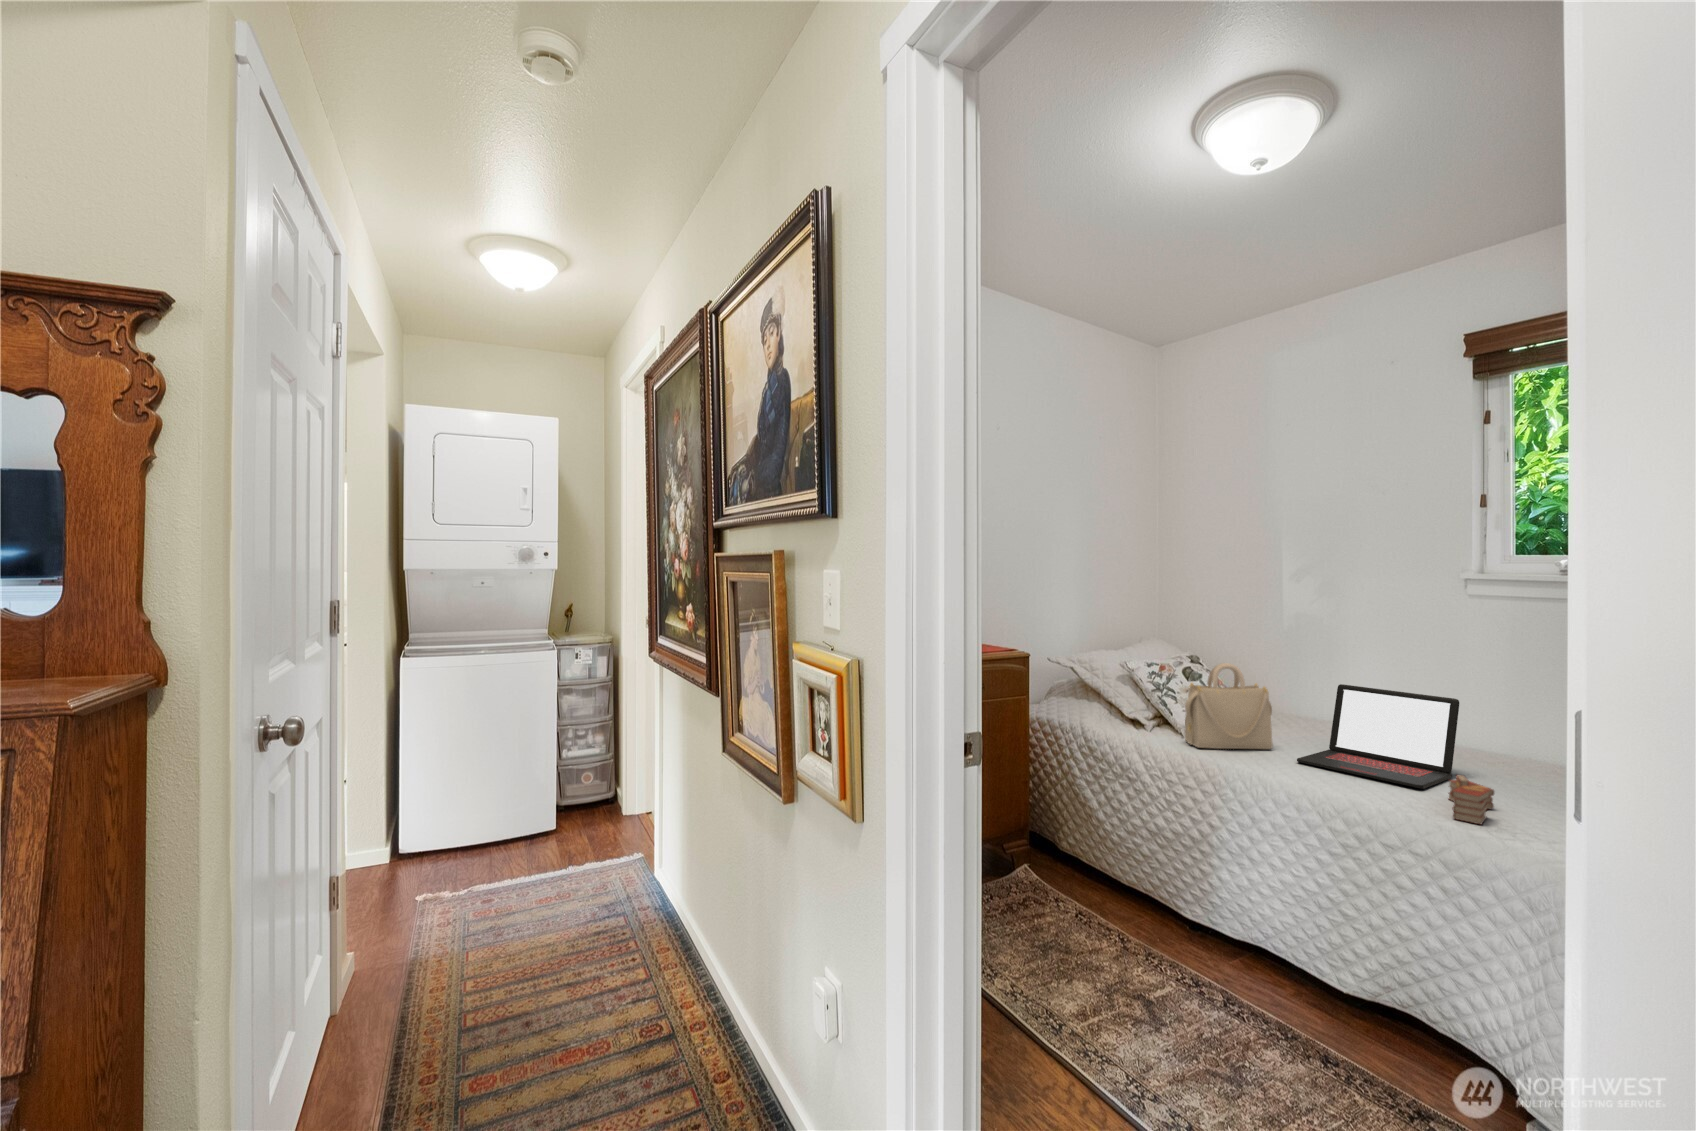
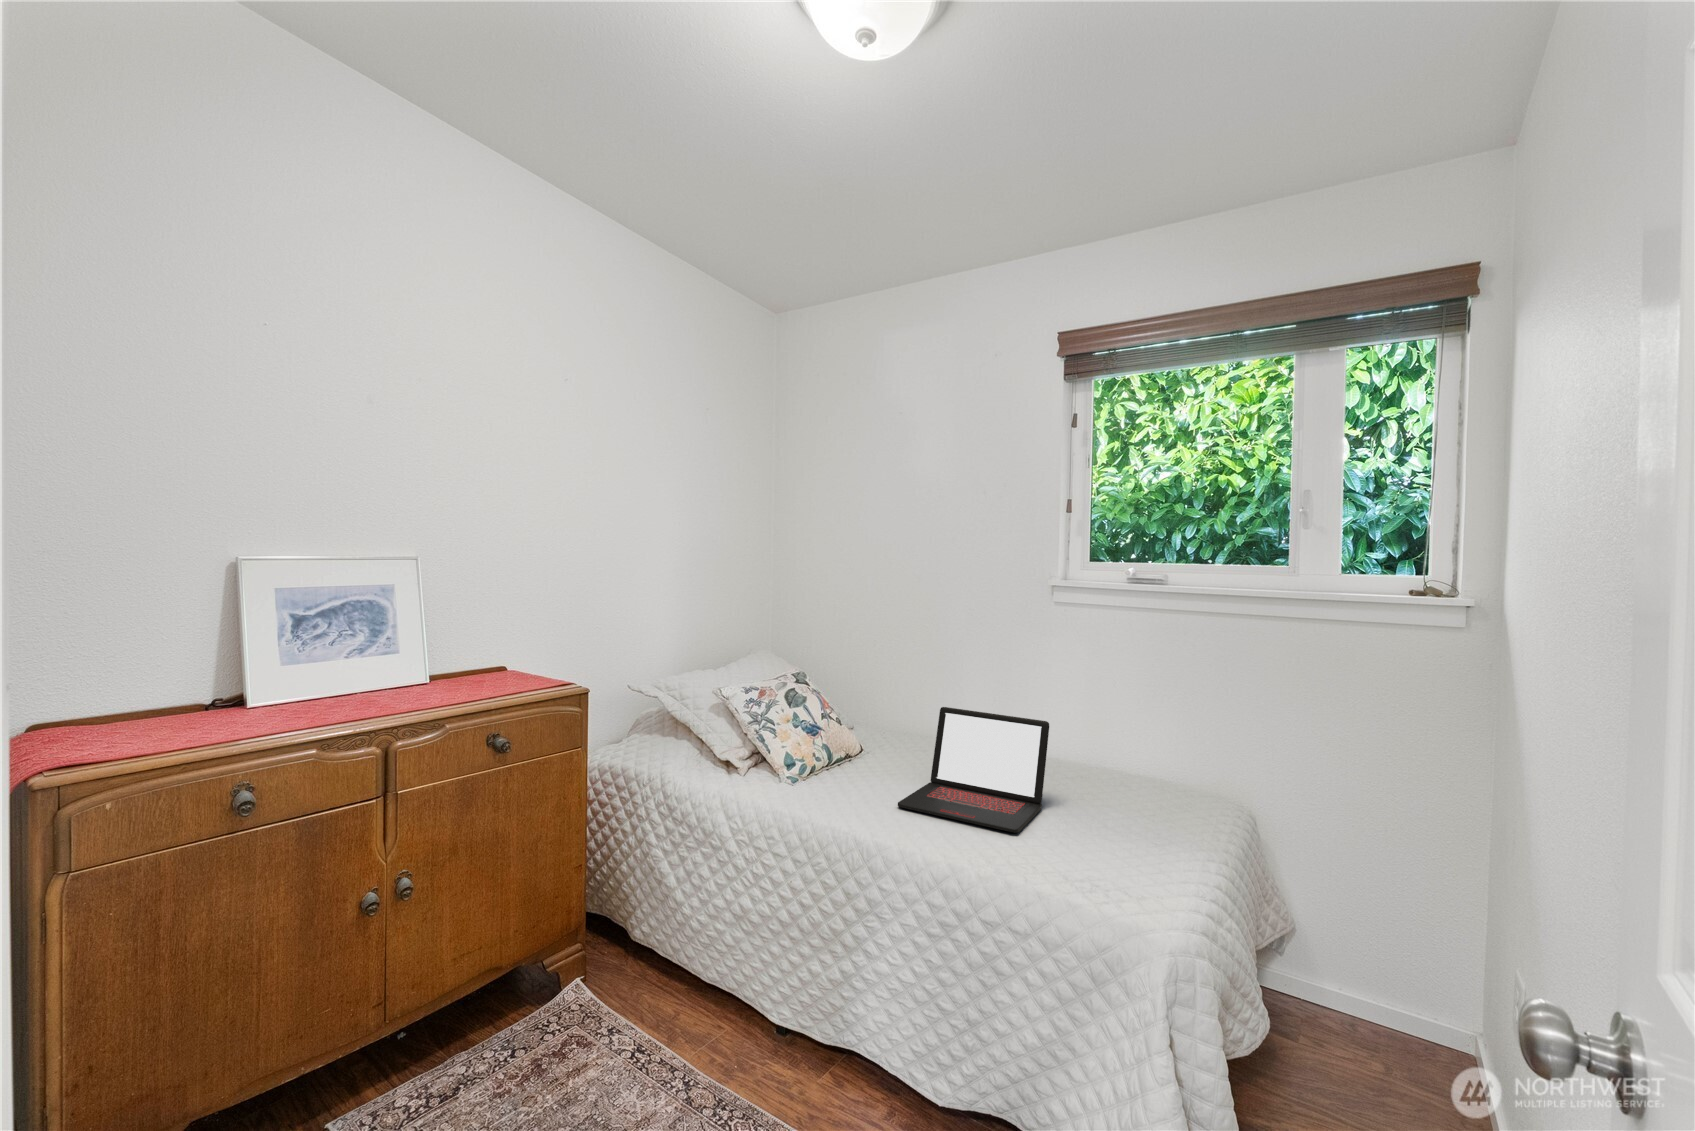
handbag: present [1185,663,1273,749] -> none [781,690,875,798]
book: present [1448,775,1494,824] -> none [1041,820,1083,886]

